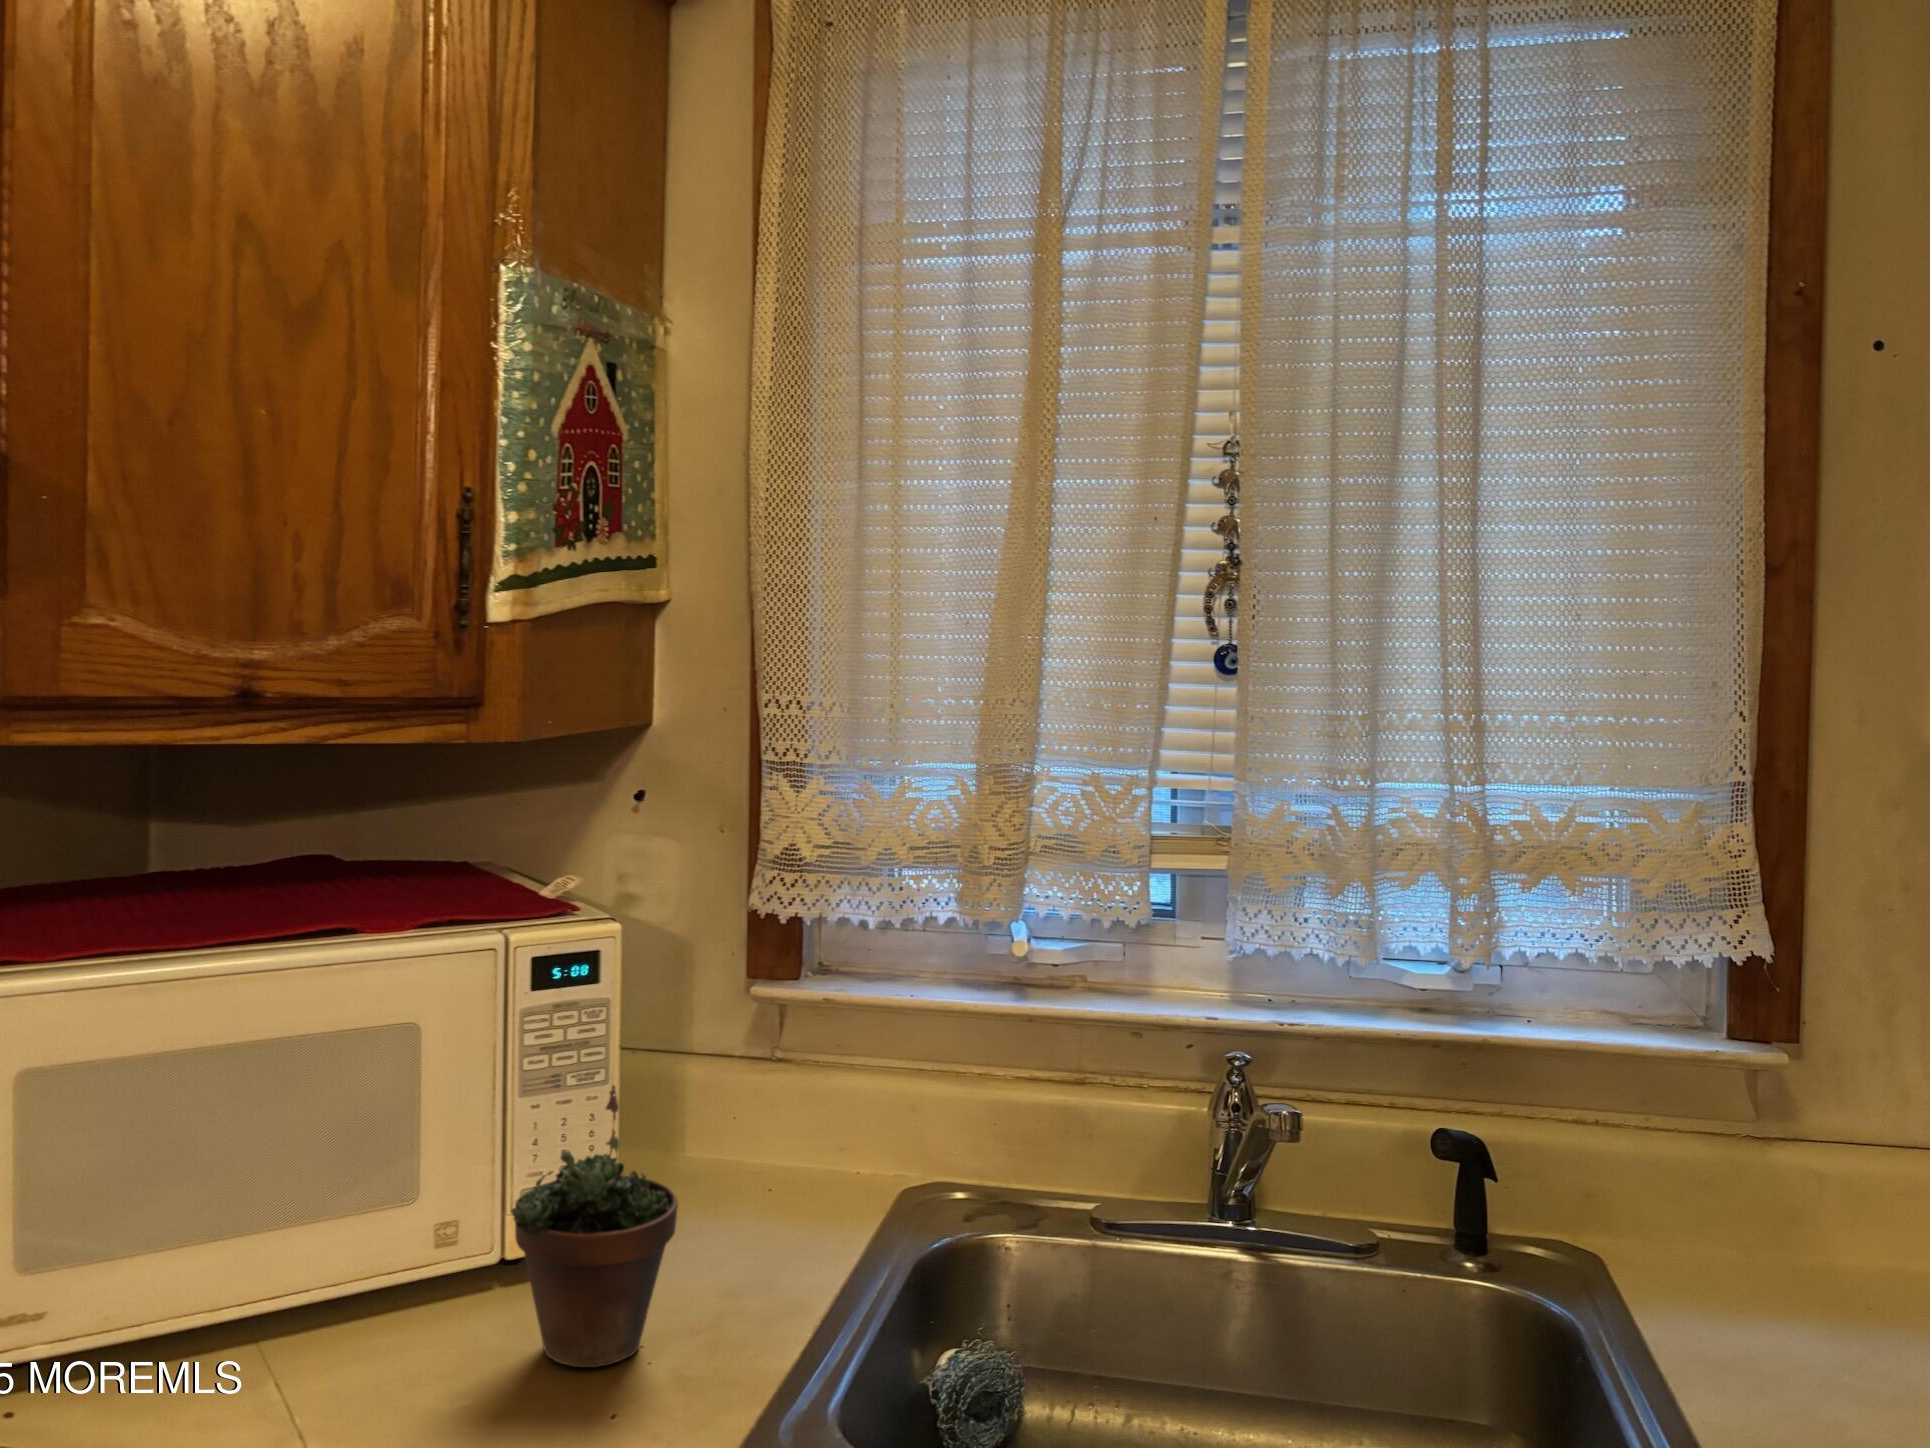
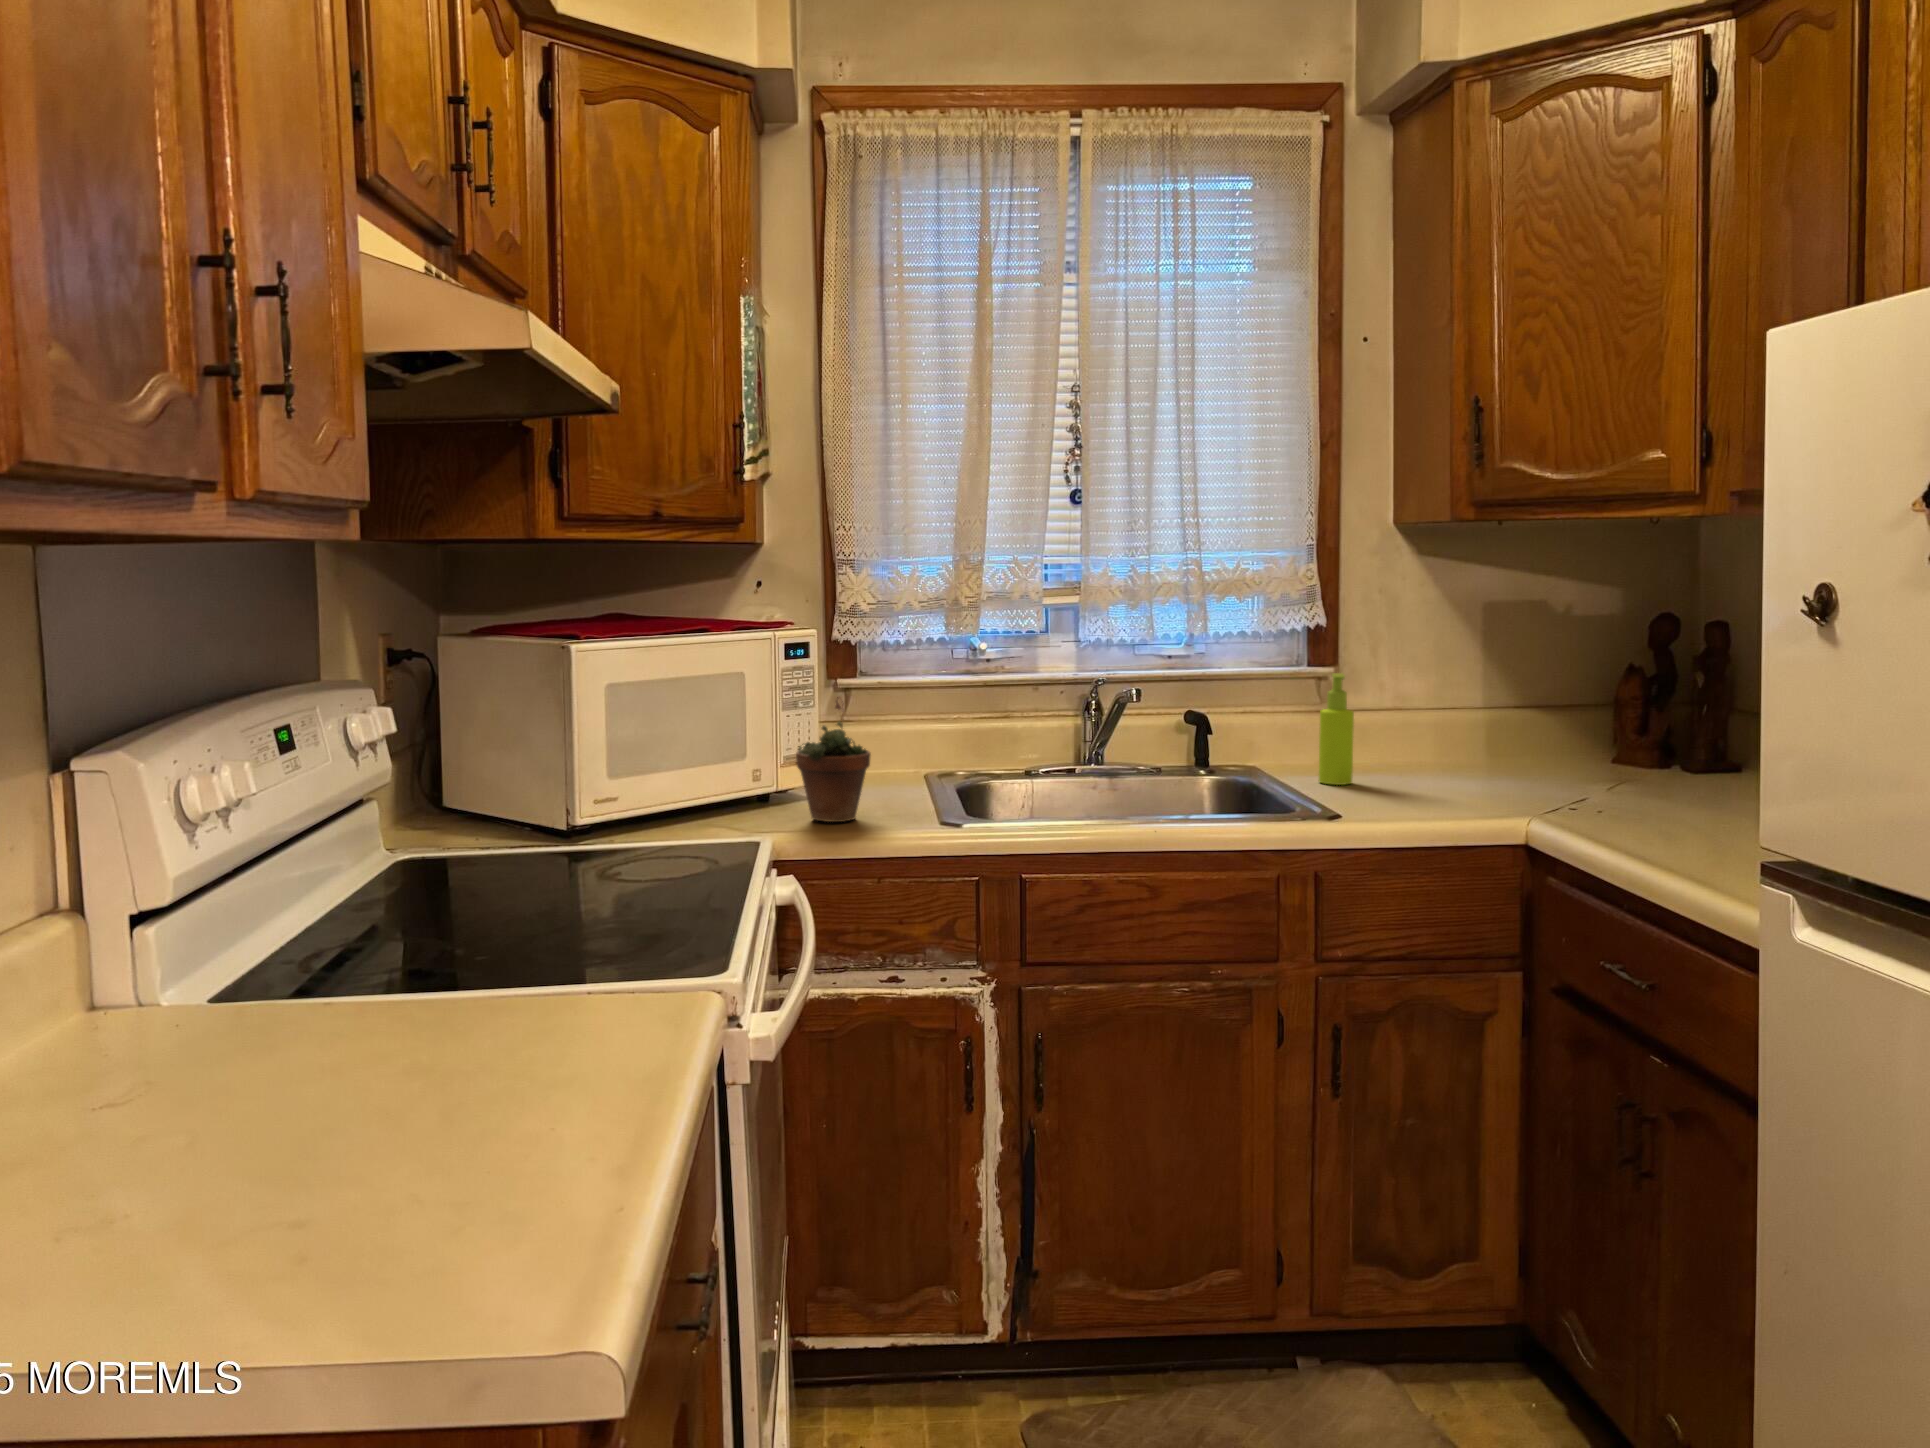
soap dispenser: none [1749,1085,1843,1358] -> present [1319,673,1354,785]

